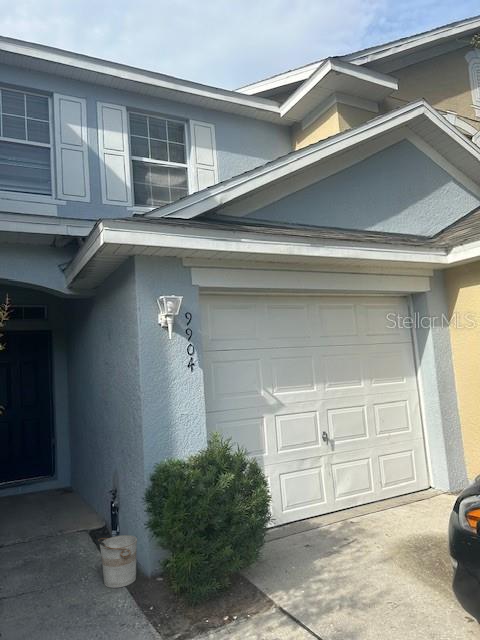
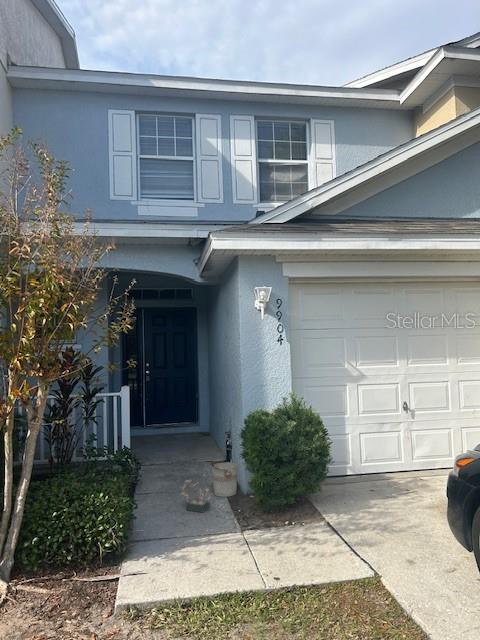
decorative plant: none [59,572,110,622] -> present [183,482,210,513]

